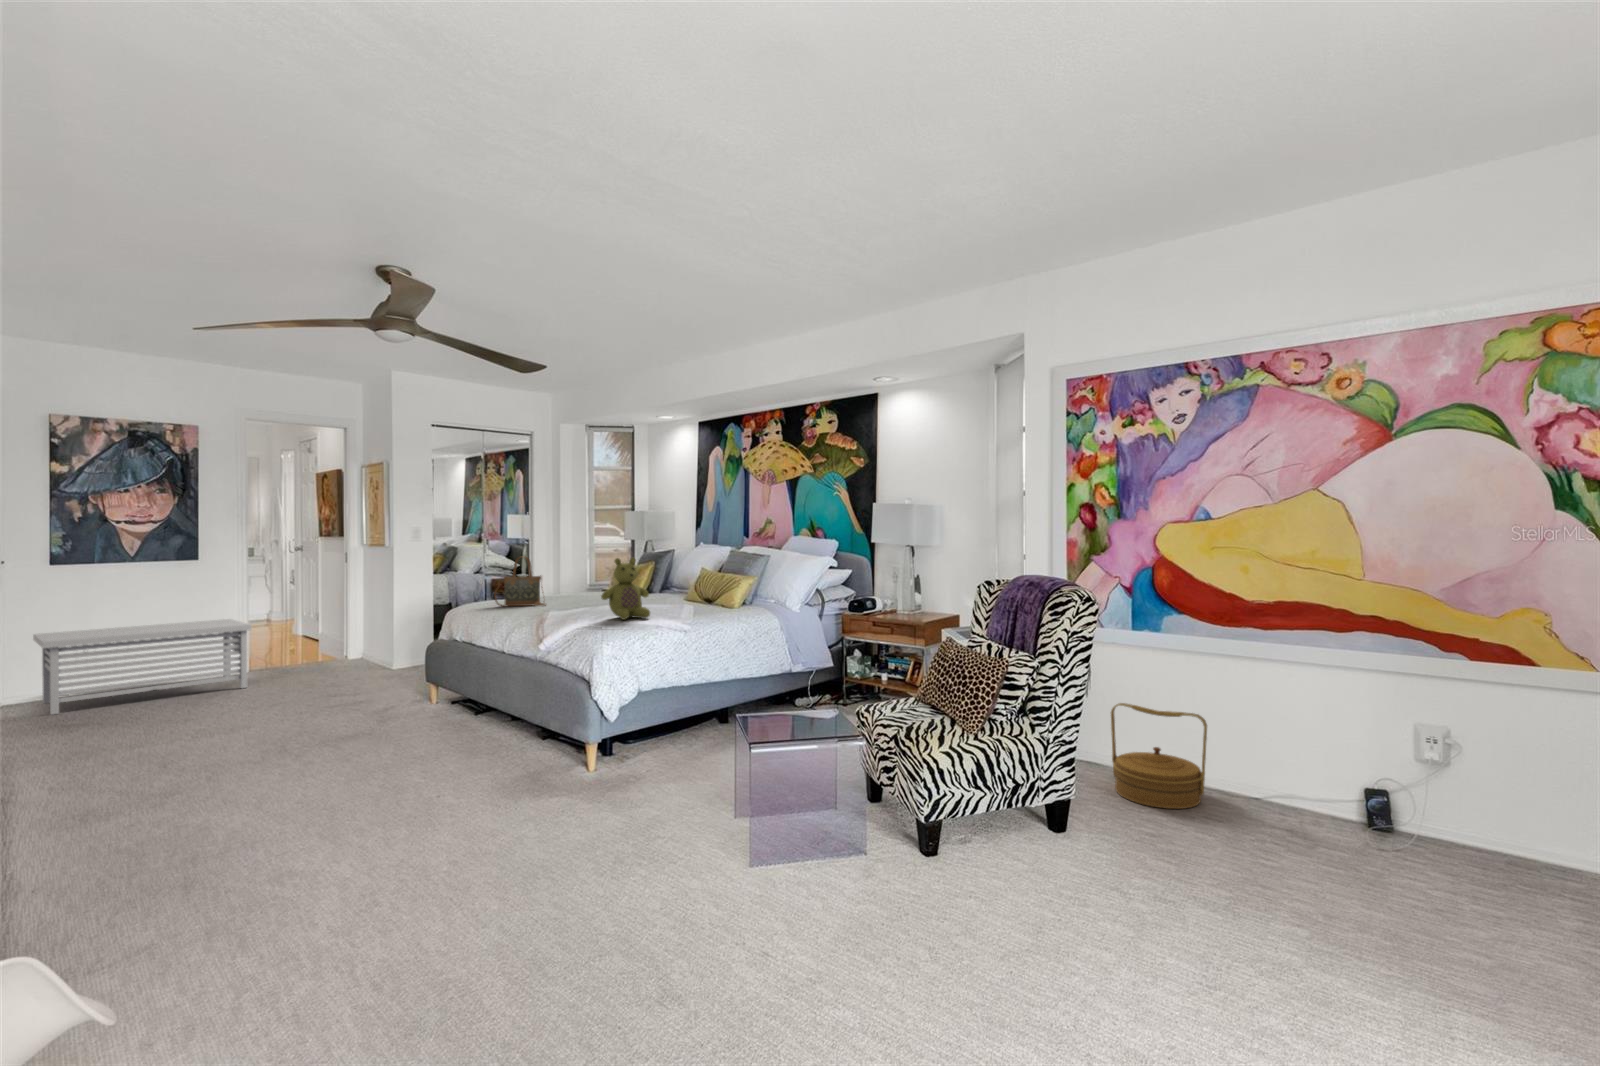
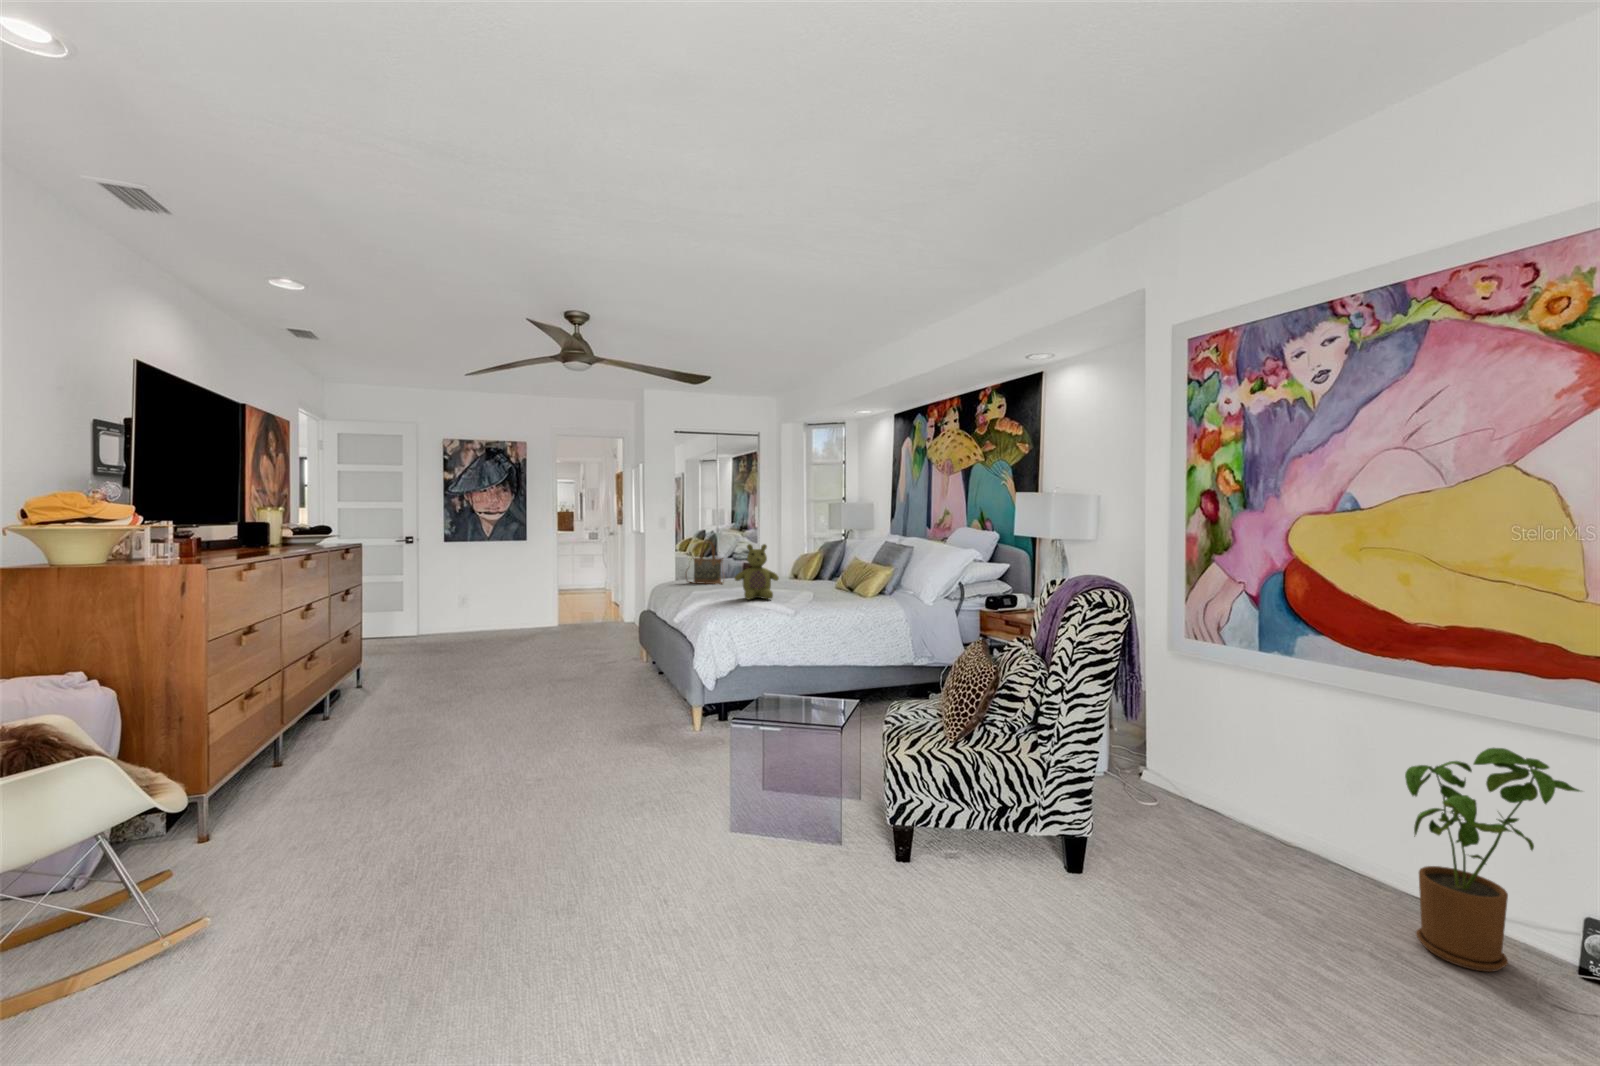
storage bench: present [33,619,251,714] -> none [429,583,551,641]
house plant: none [1268,681,1373,836] -> present [1405,748,1580,972]
woven basket: present [1111,703,1207,809] -> none [1201,738,1325,886]

